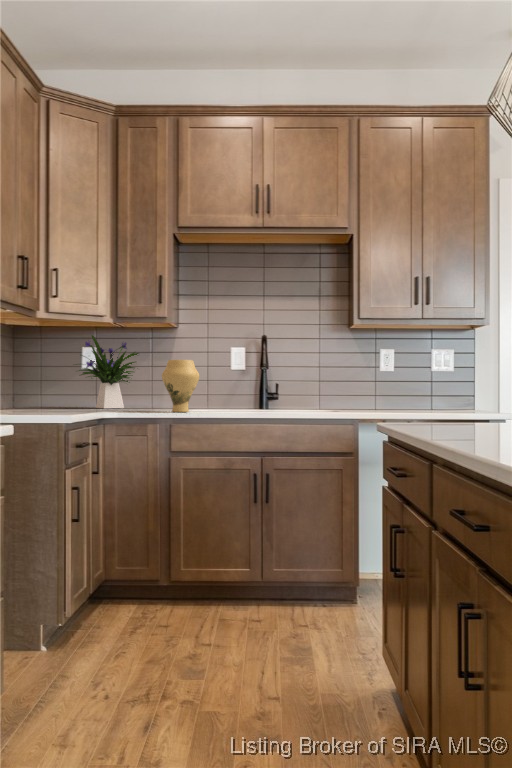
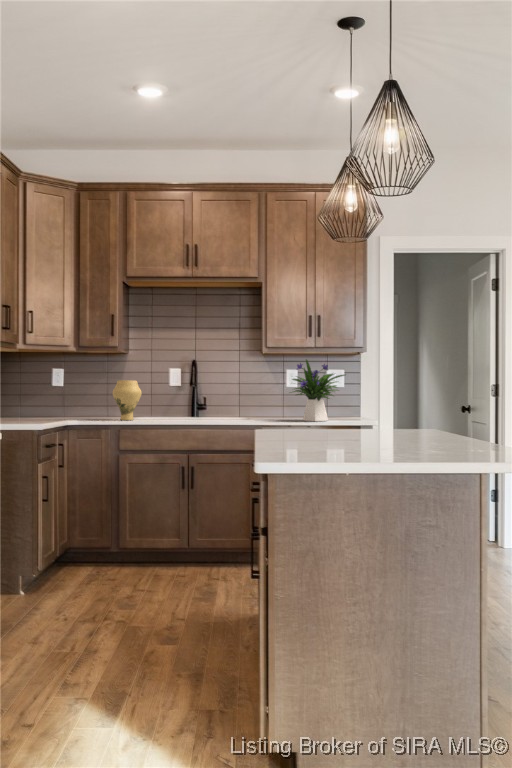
flower arrangement: present [76,335,139,408] -> present [292,360,345,421]

